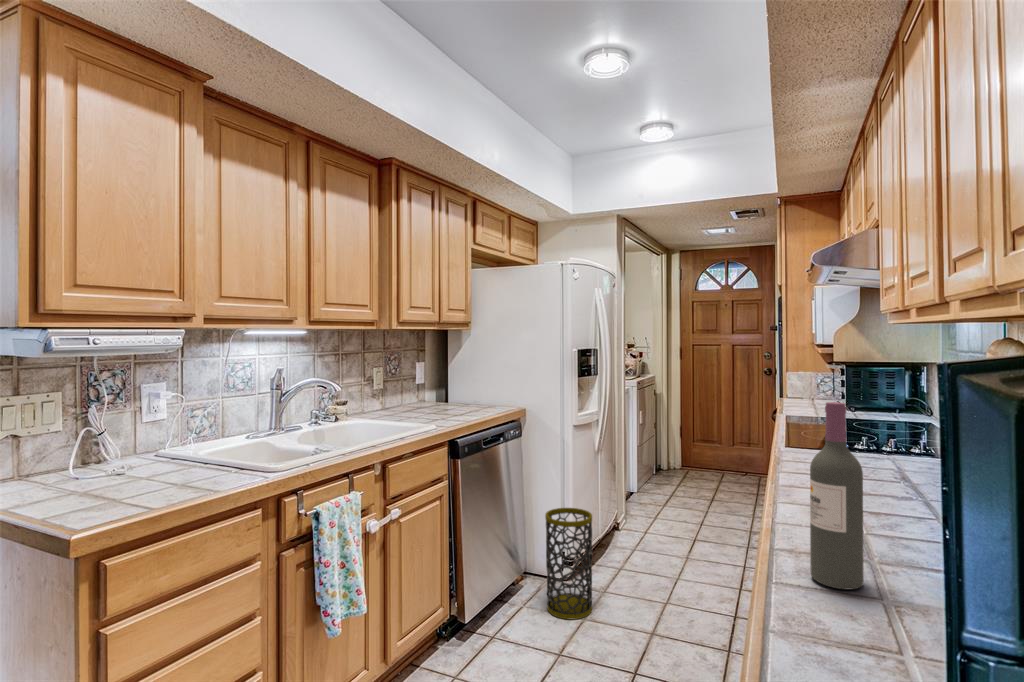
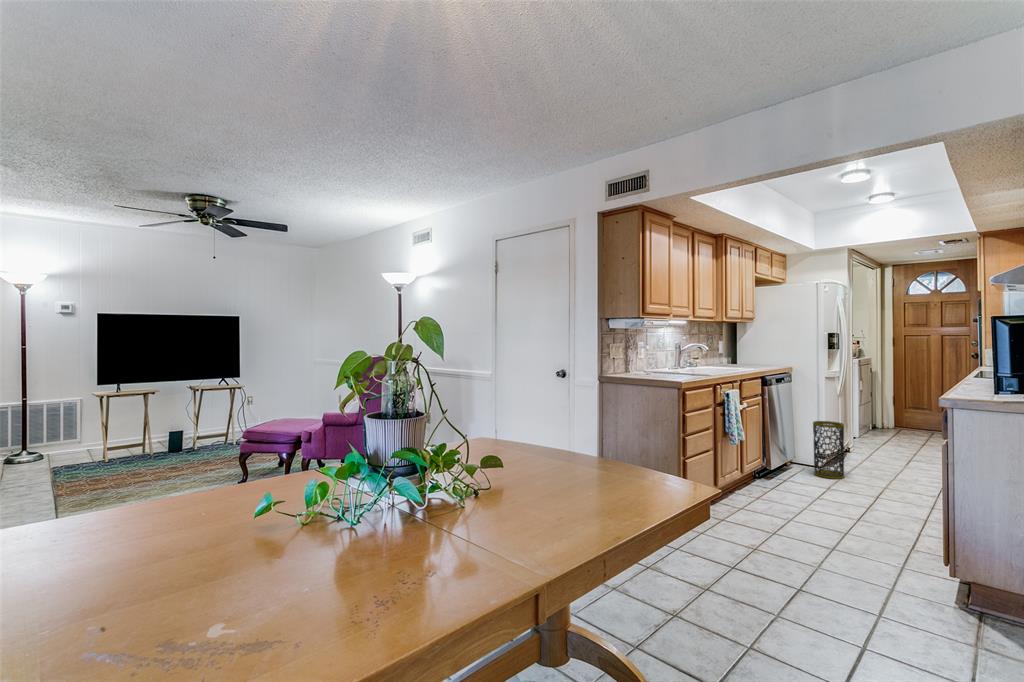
wine bottle: present [810,402,864,589] -> none [977,333,999,394]

